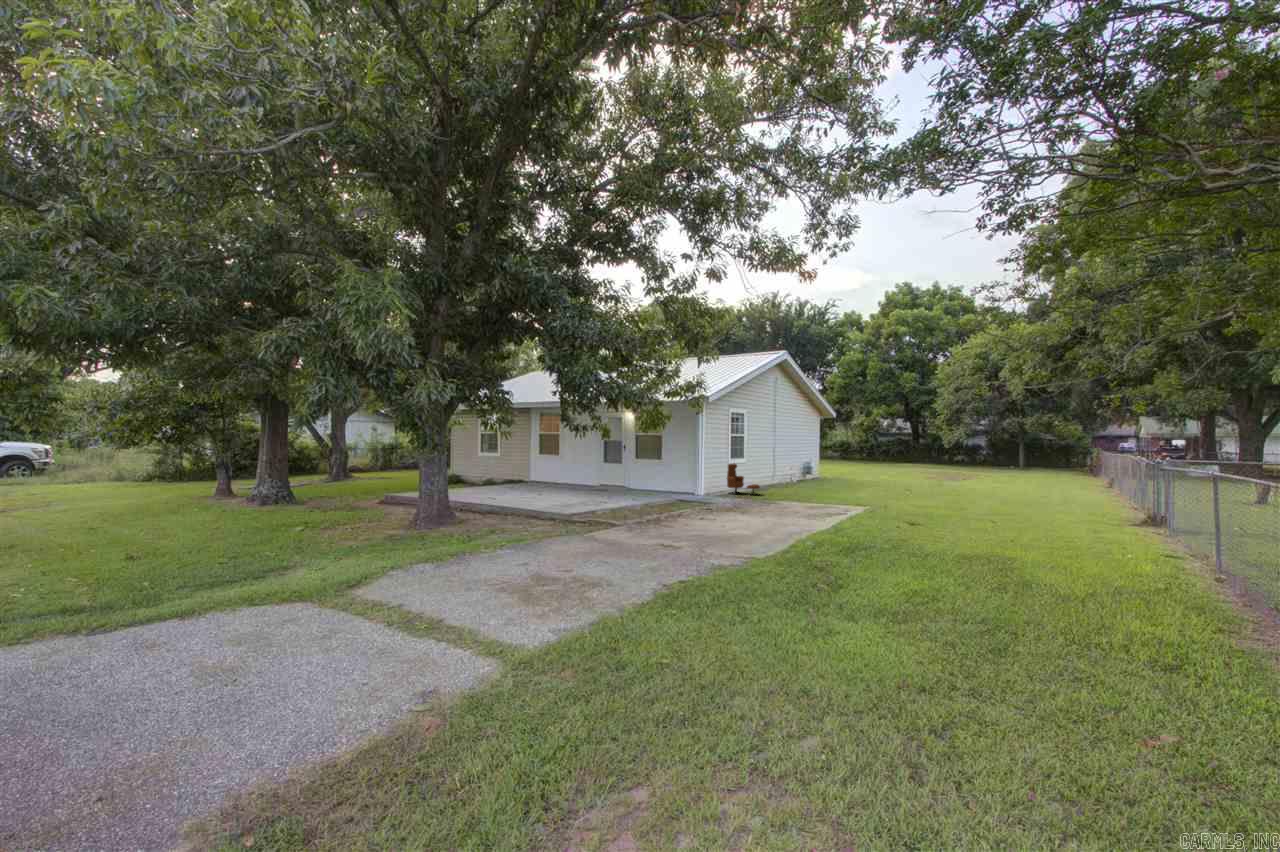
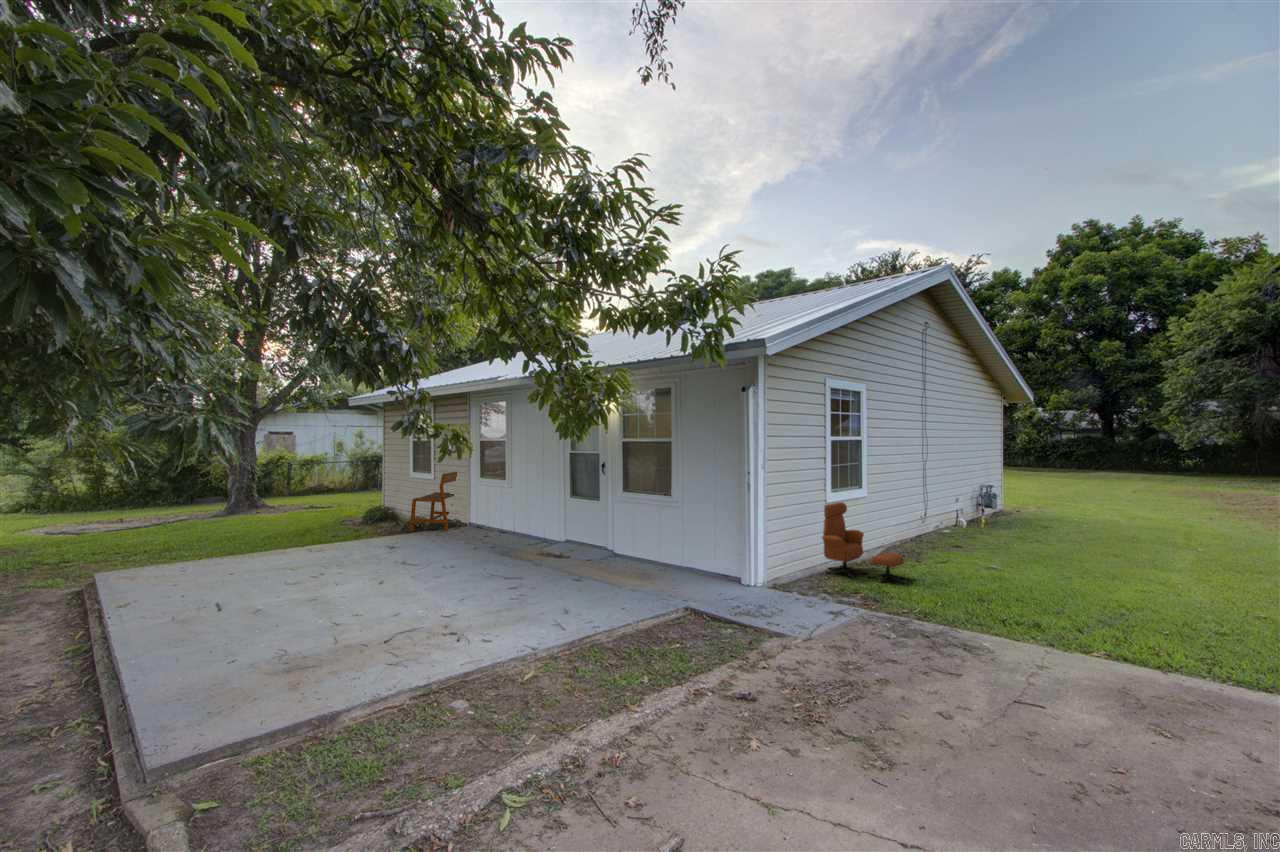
bench: none [499,451,521,485] -> present [410,471,457,532]

